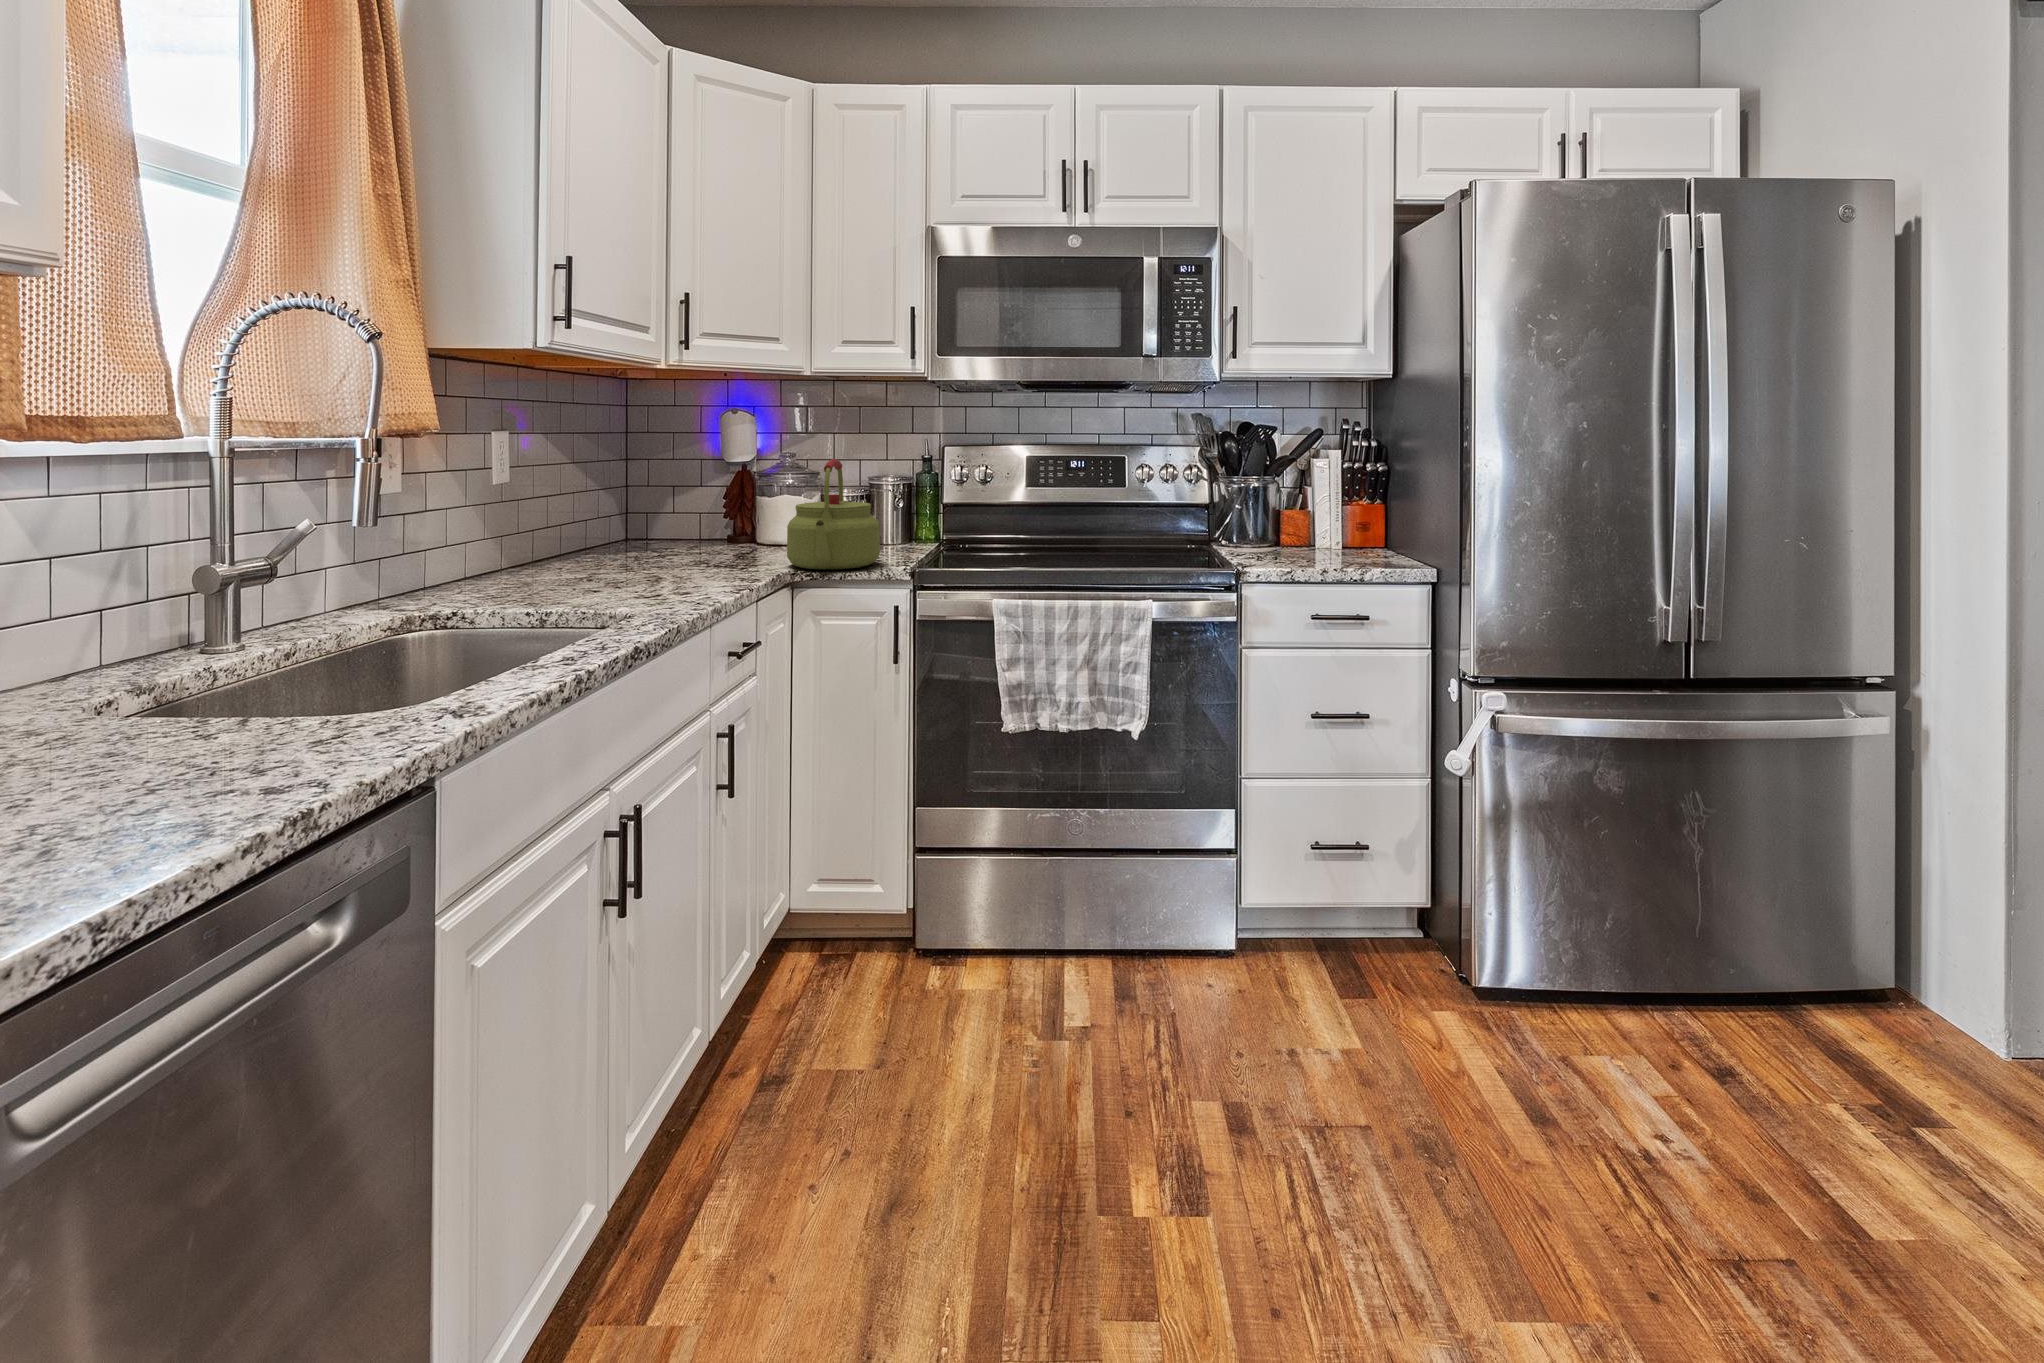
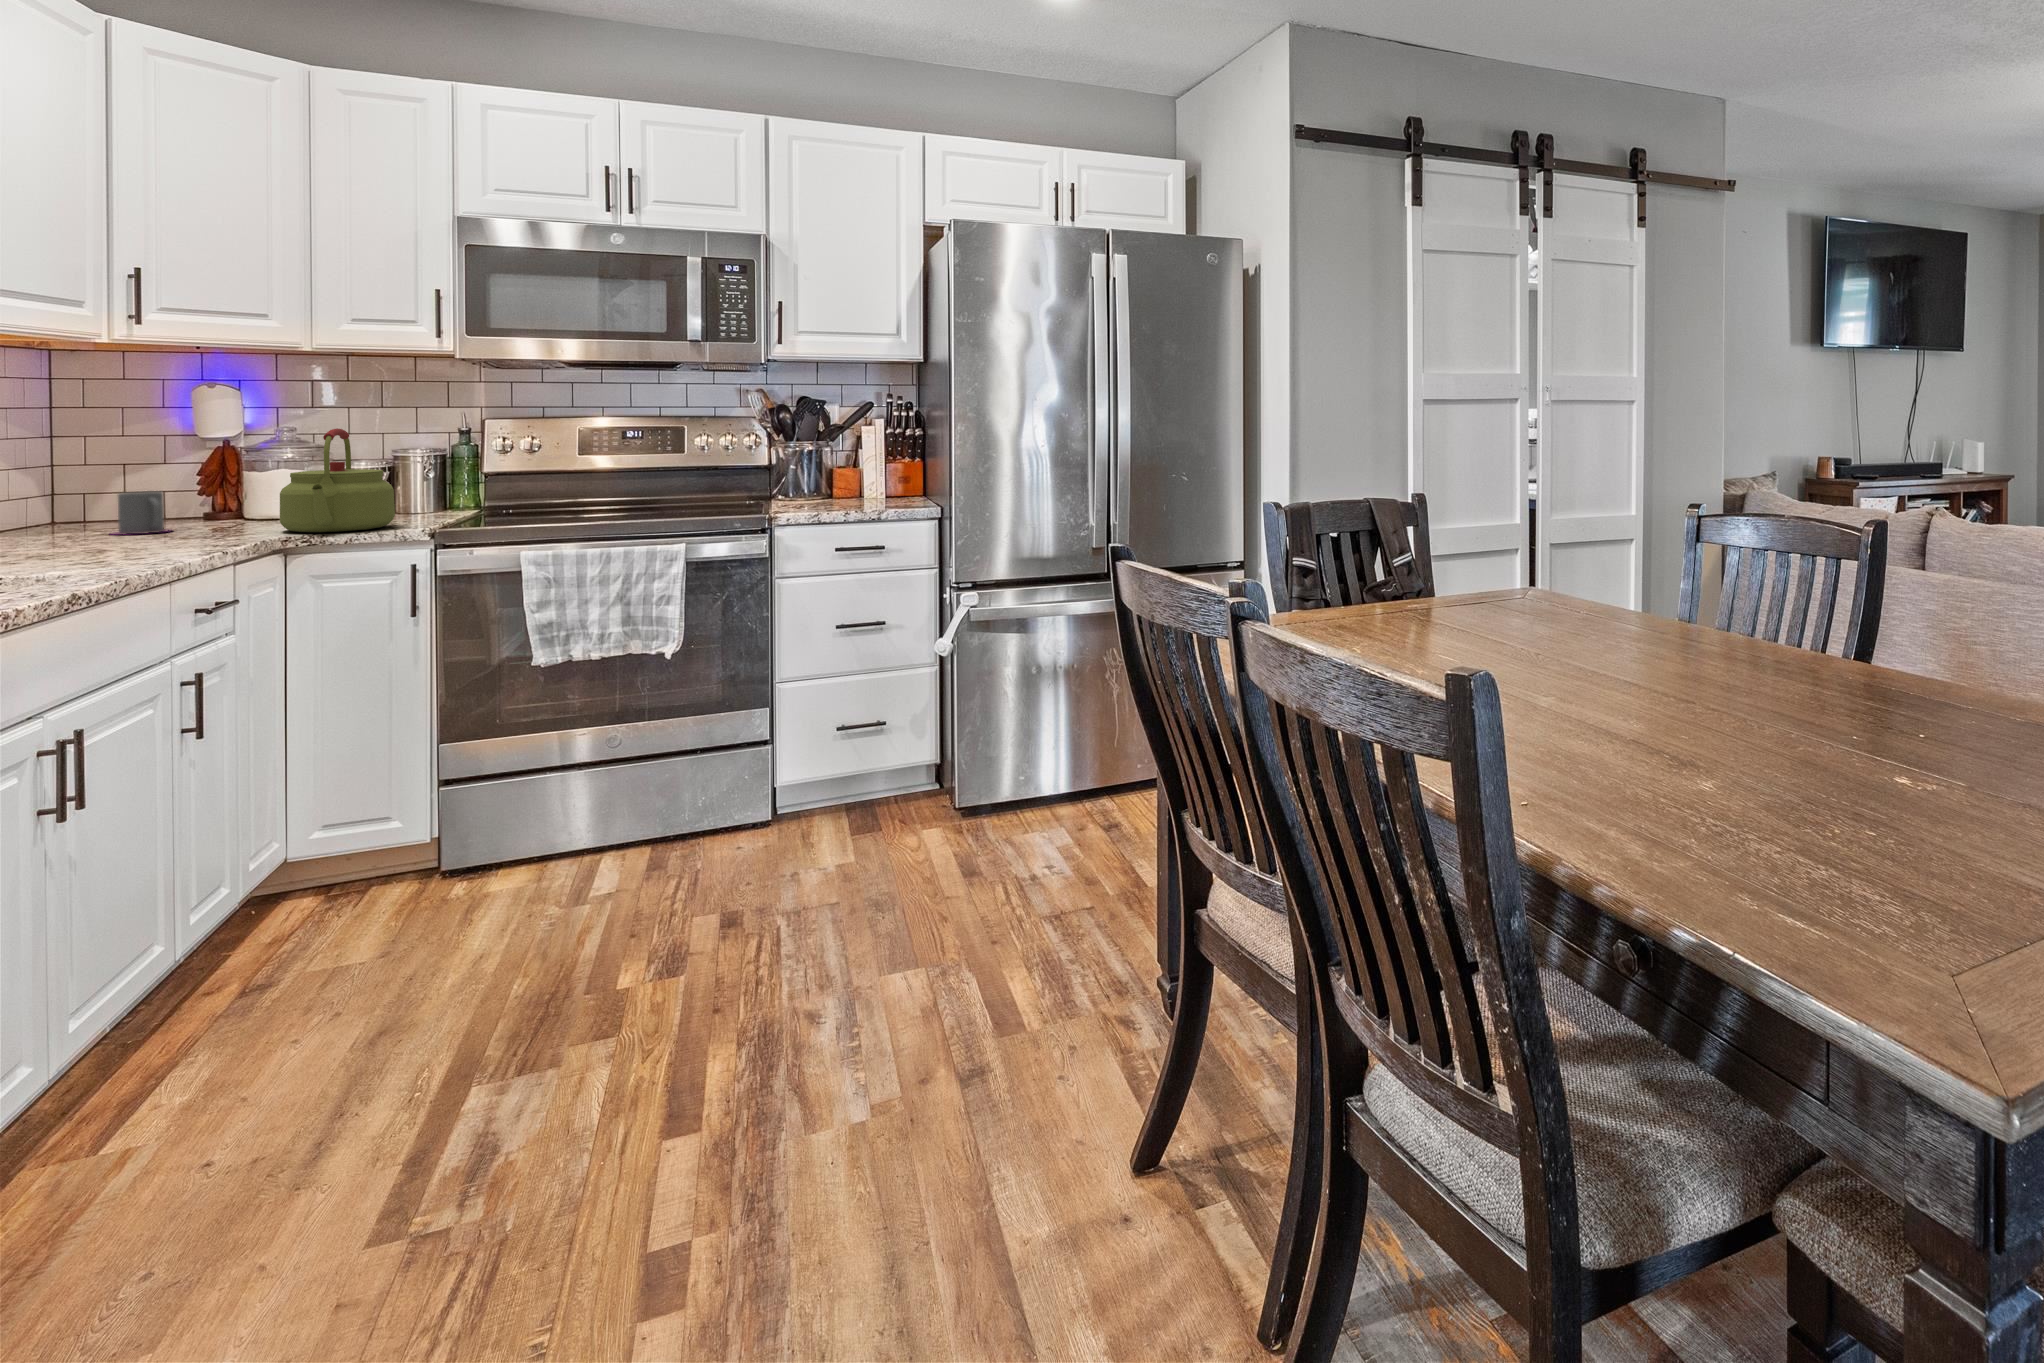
mug: none [658,519,705,563] -> present [113,491,169,535]

